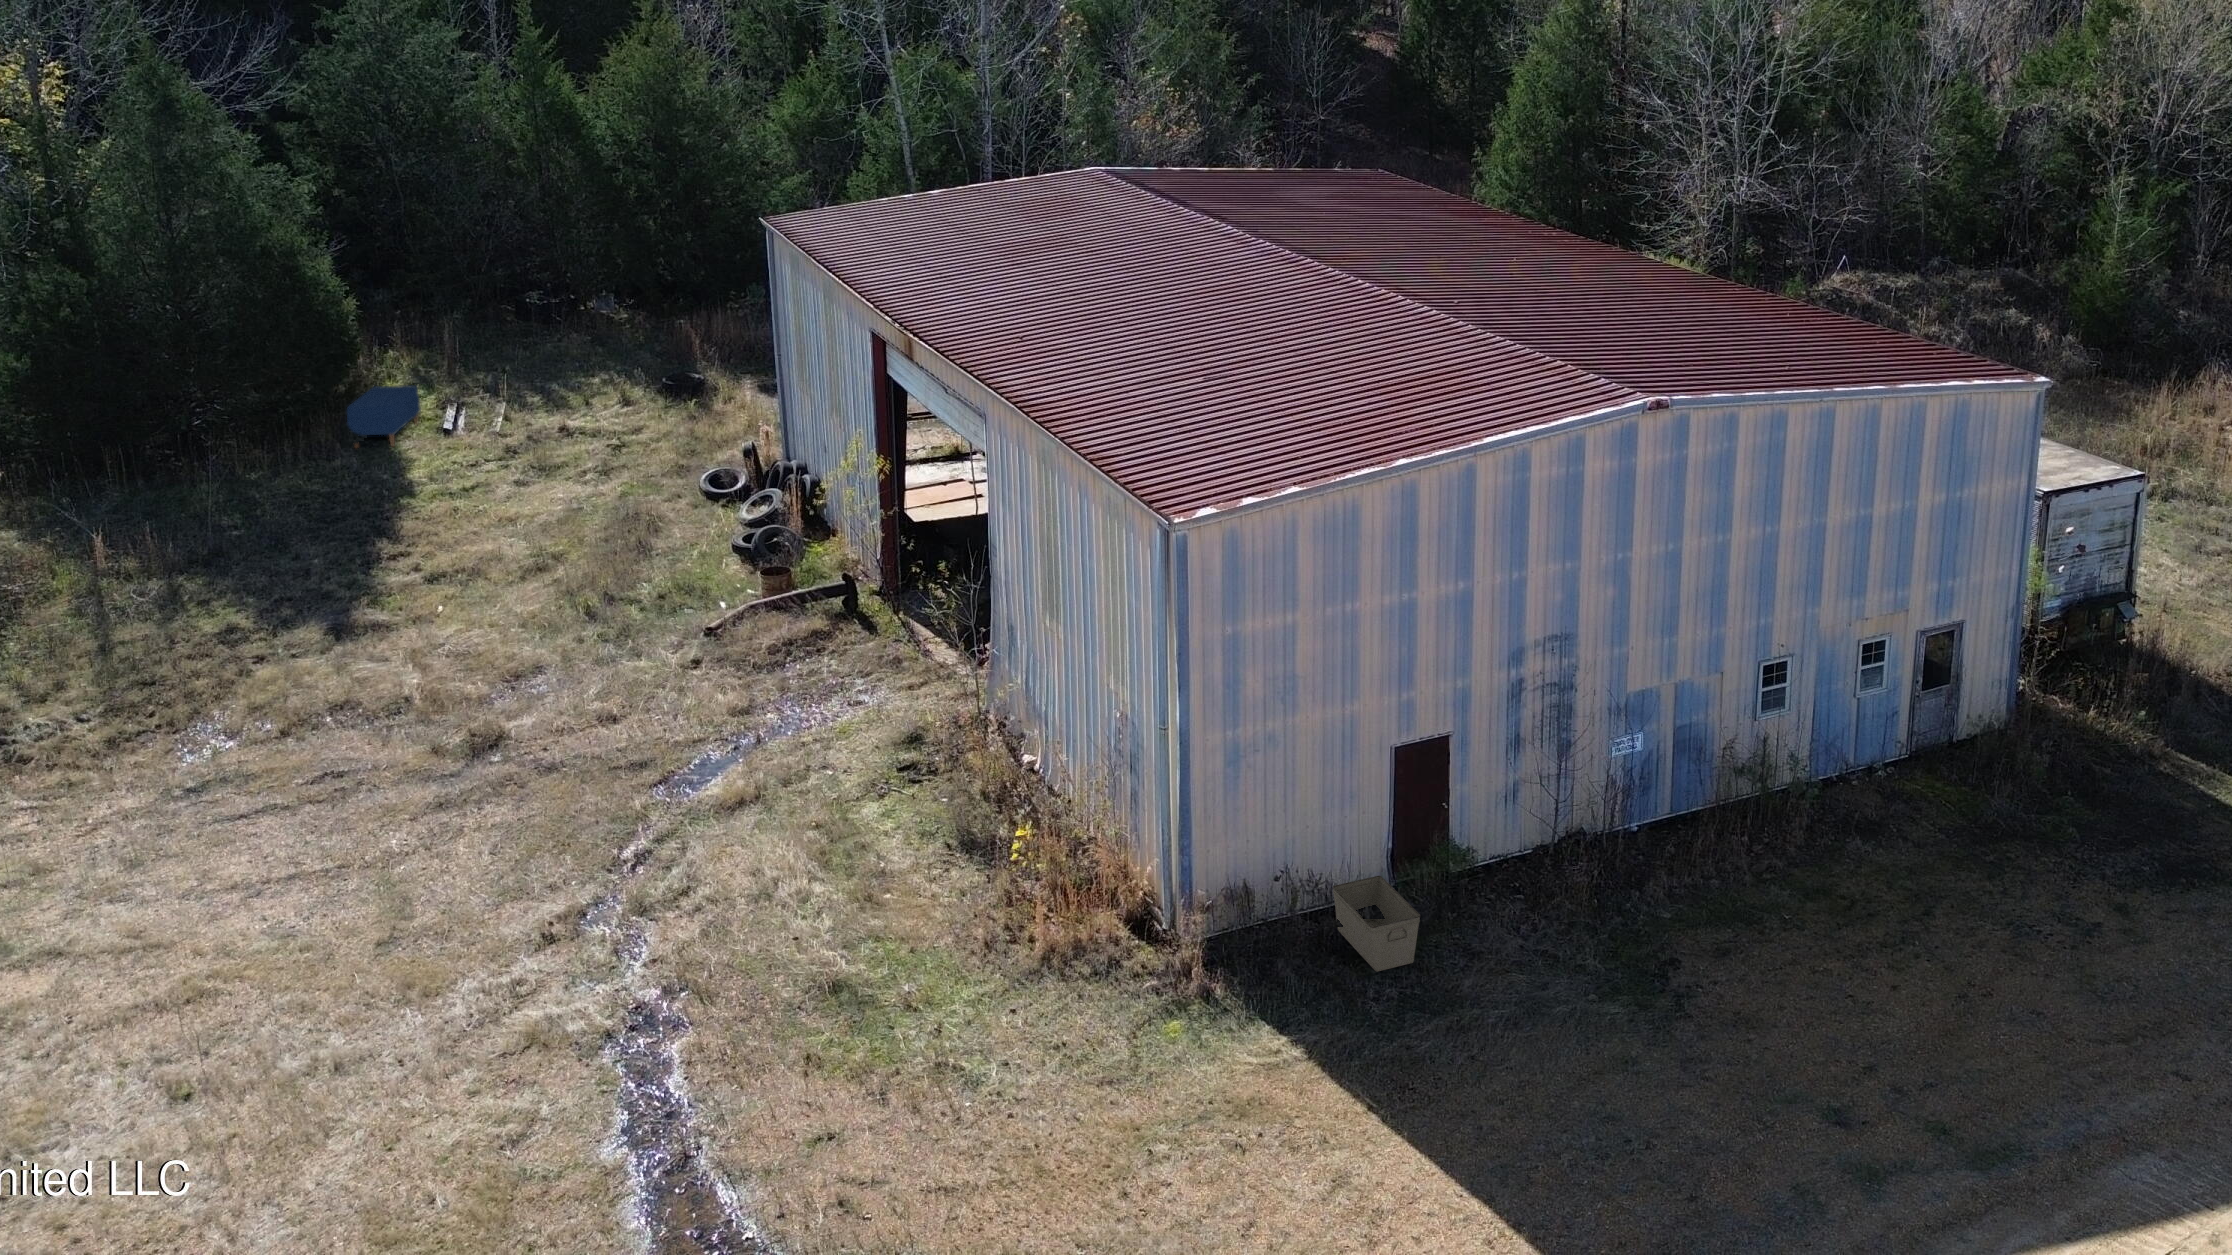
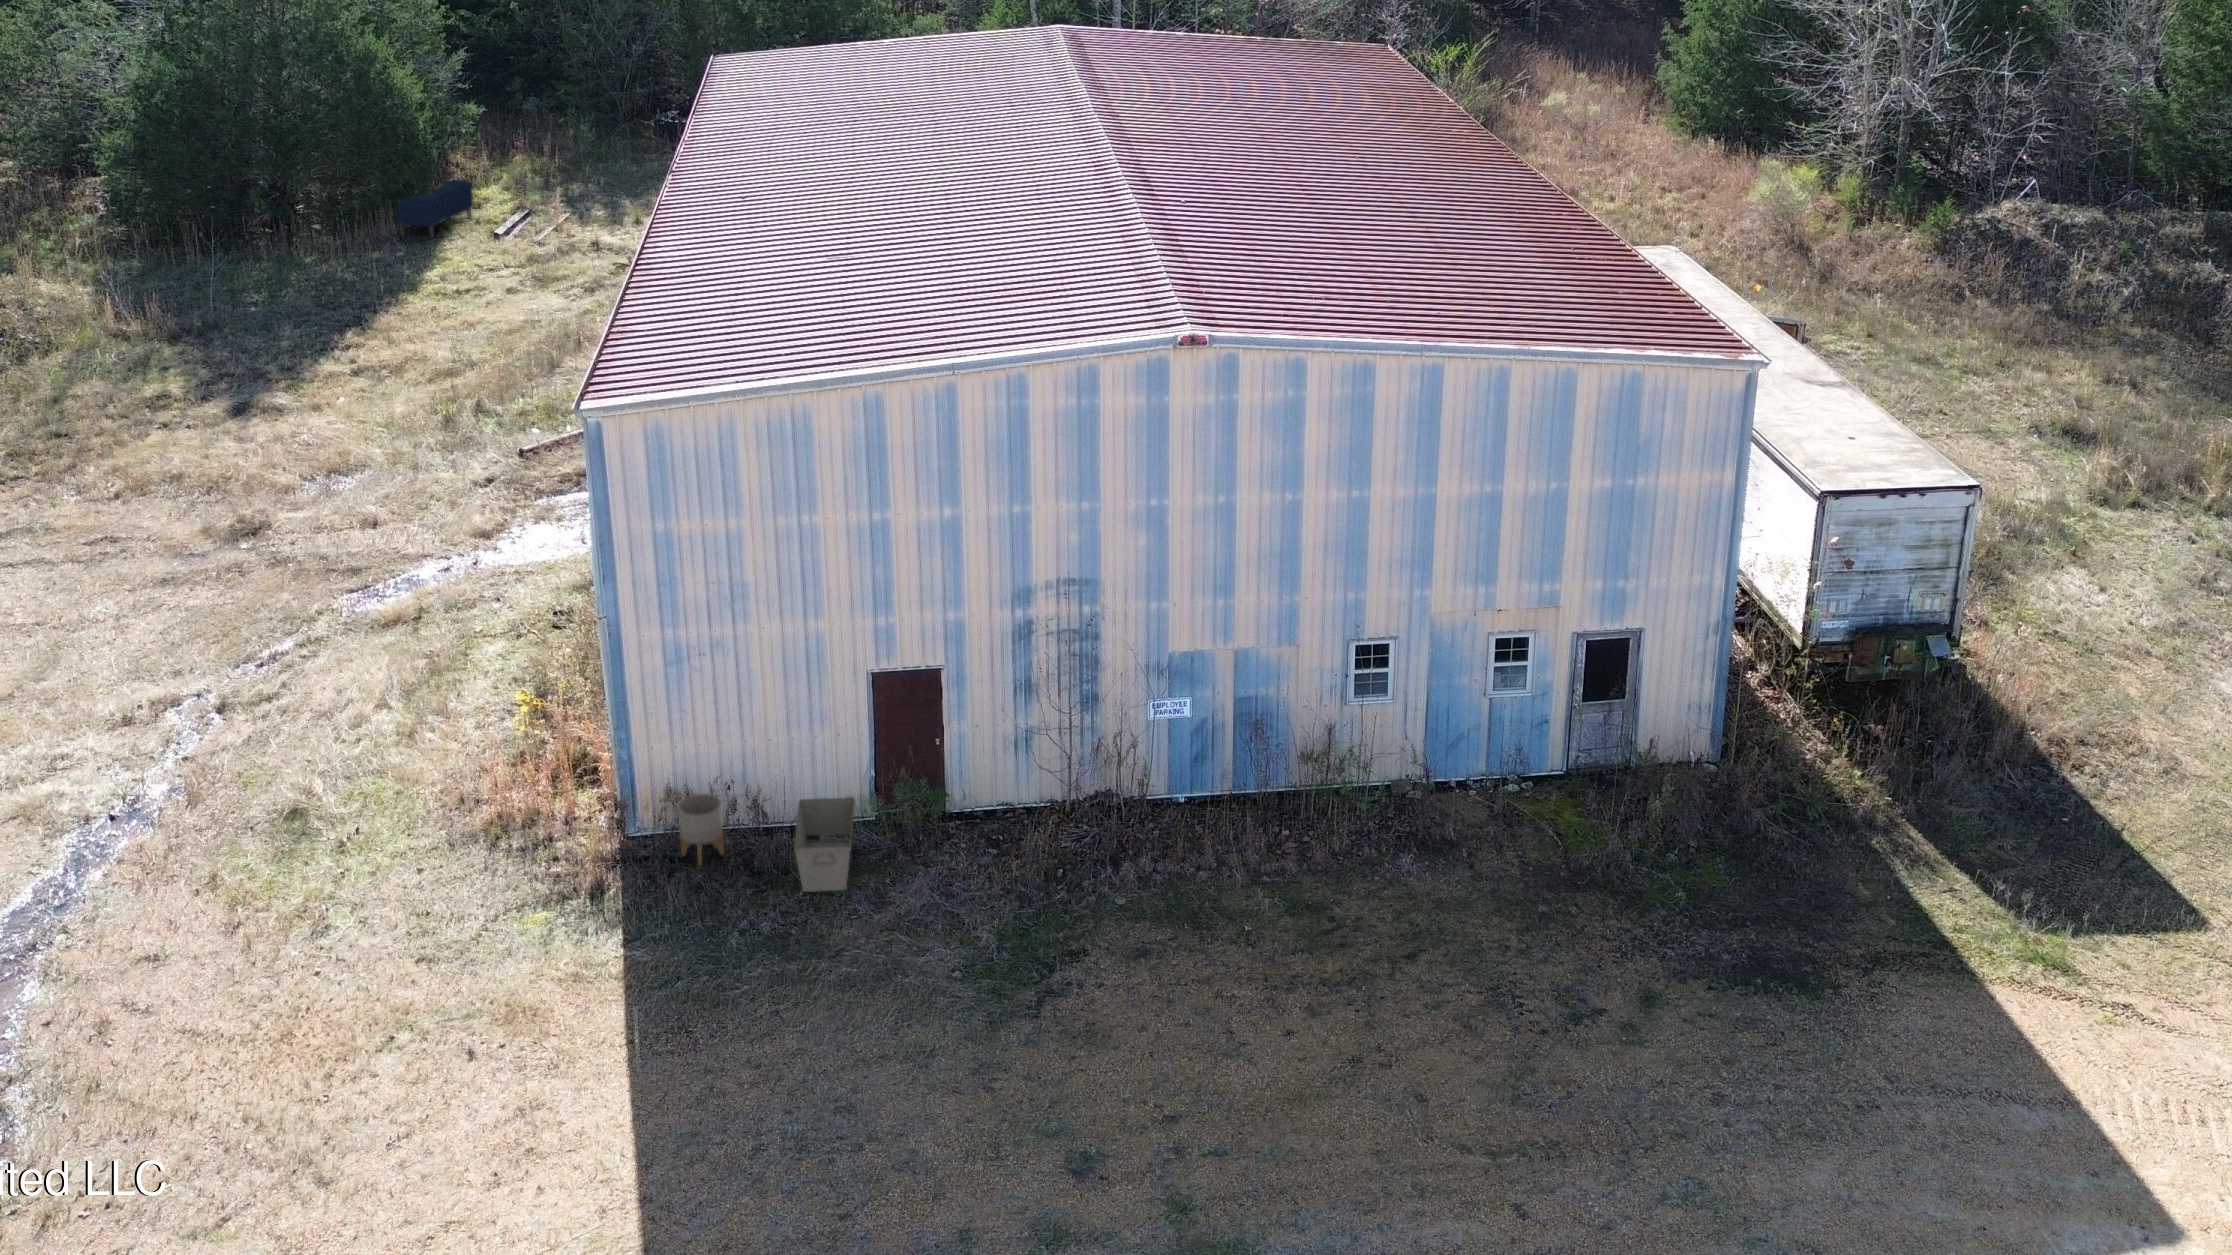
planter: none [1230,896,1272,969] -> present [678,793,724,866]

